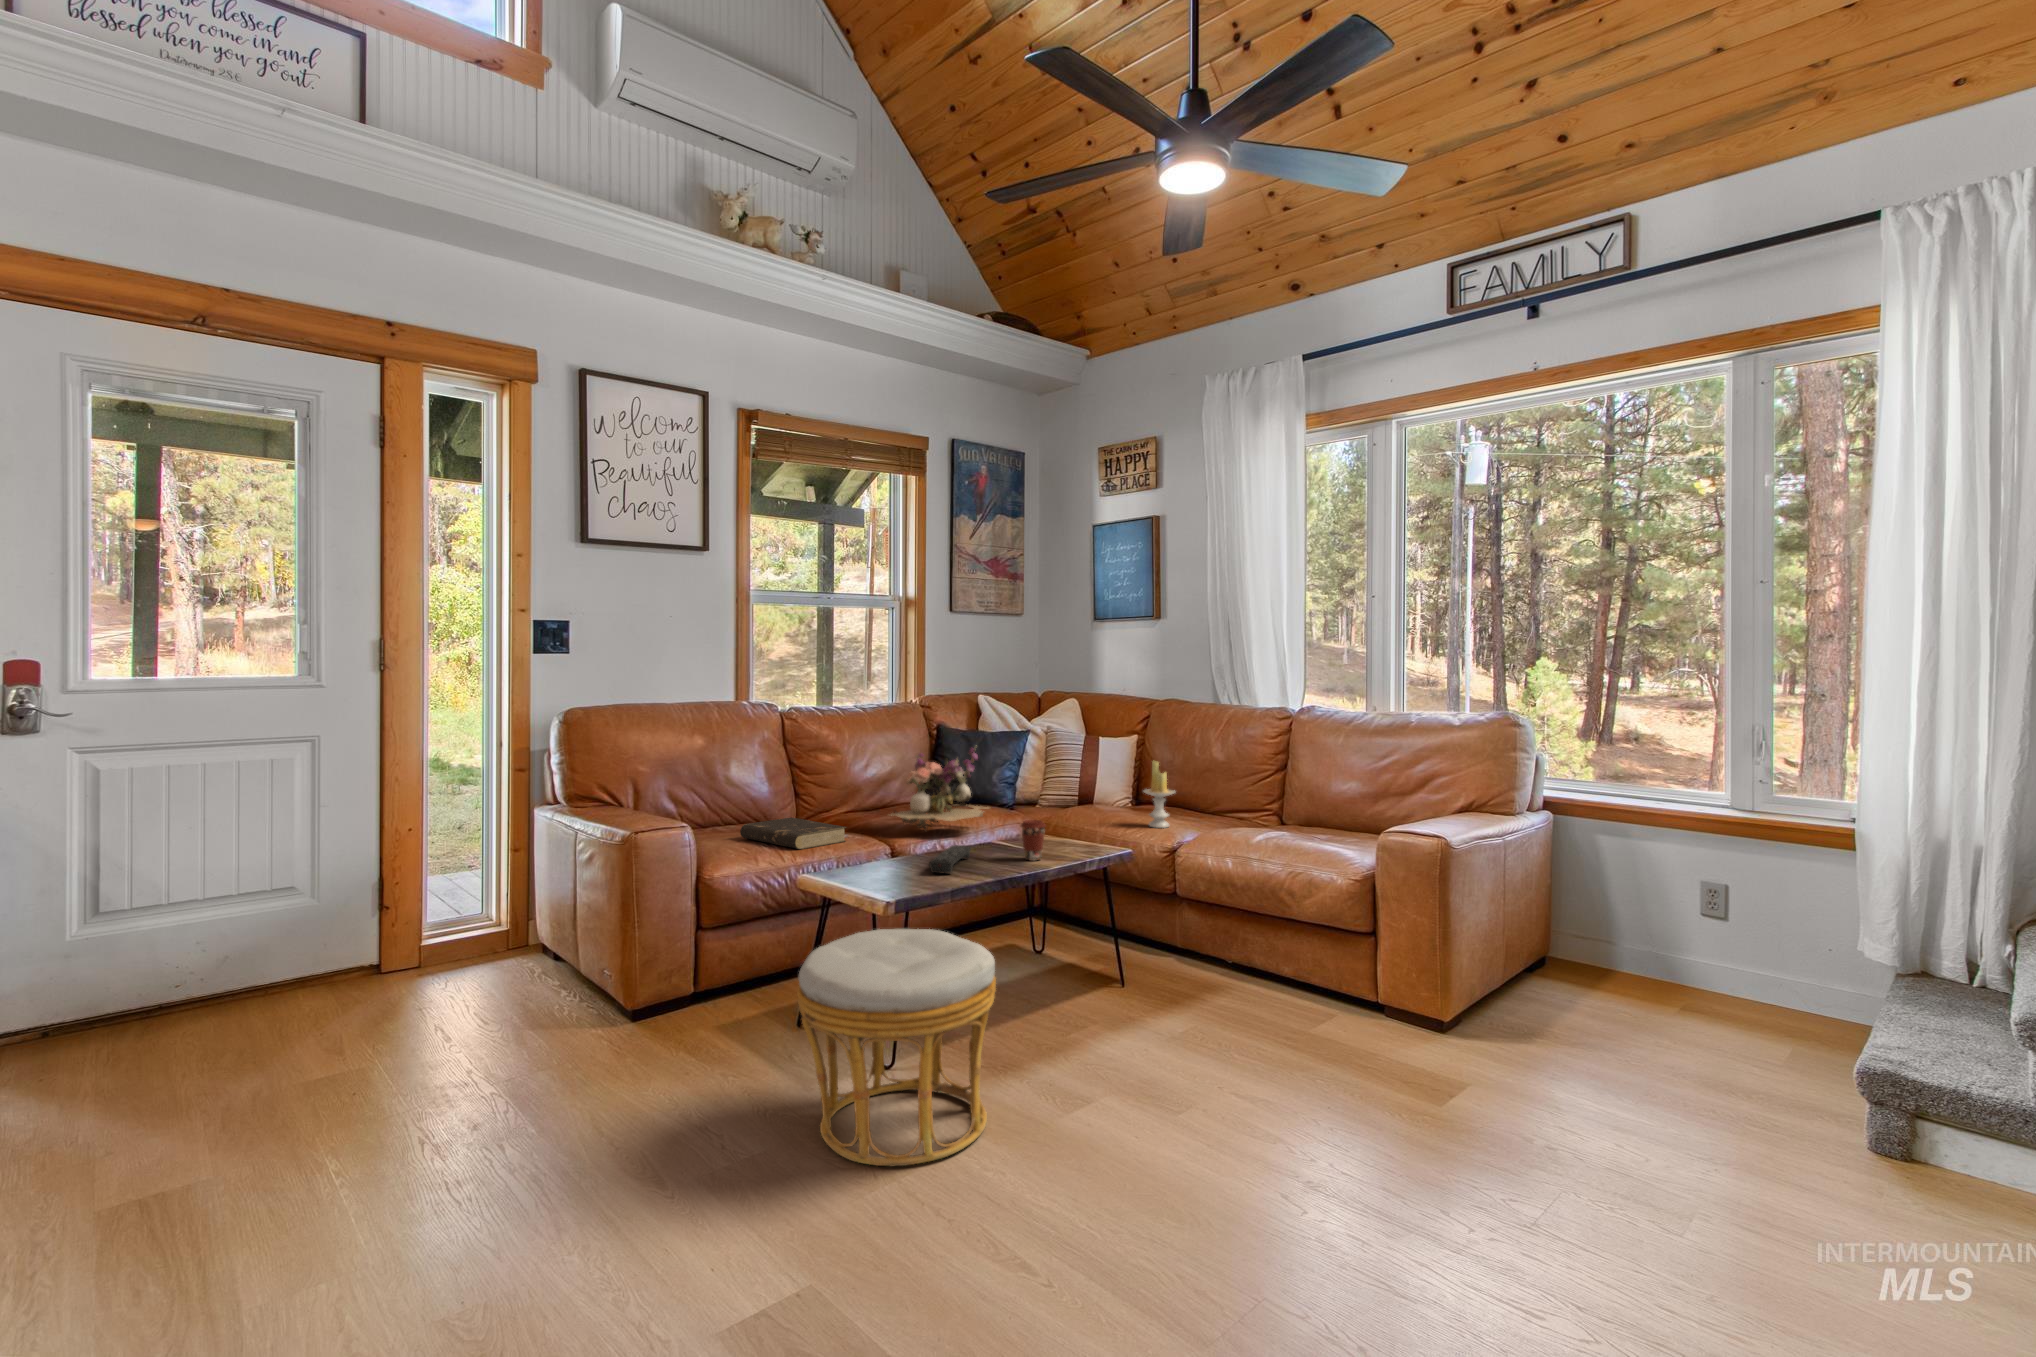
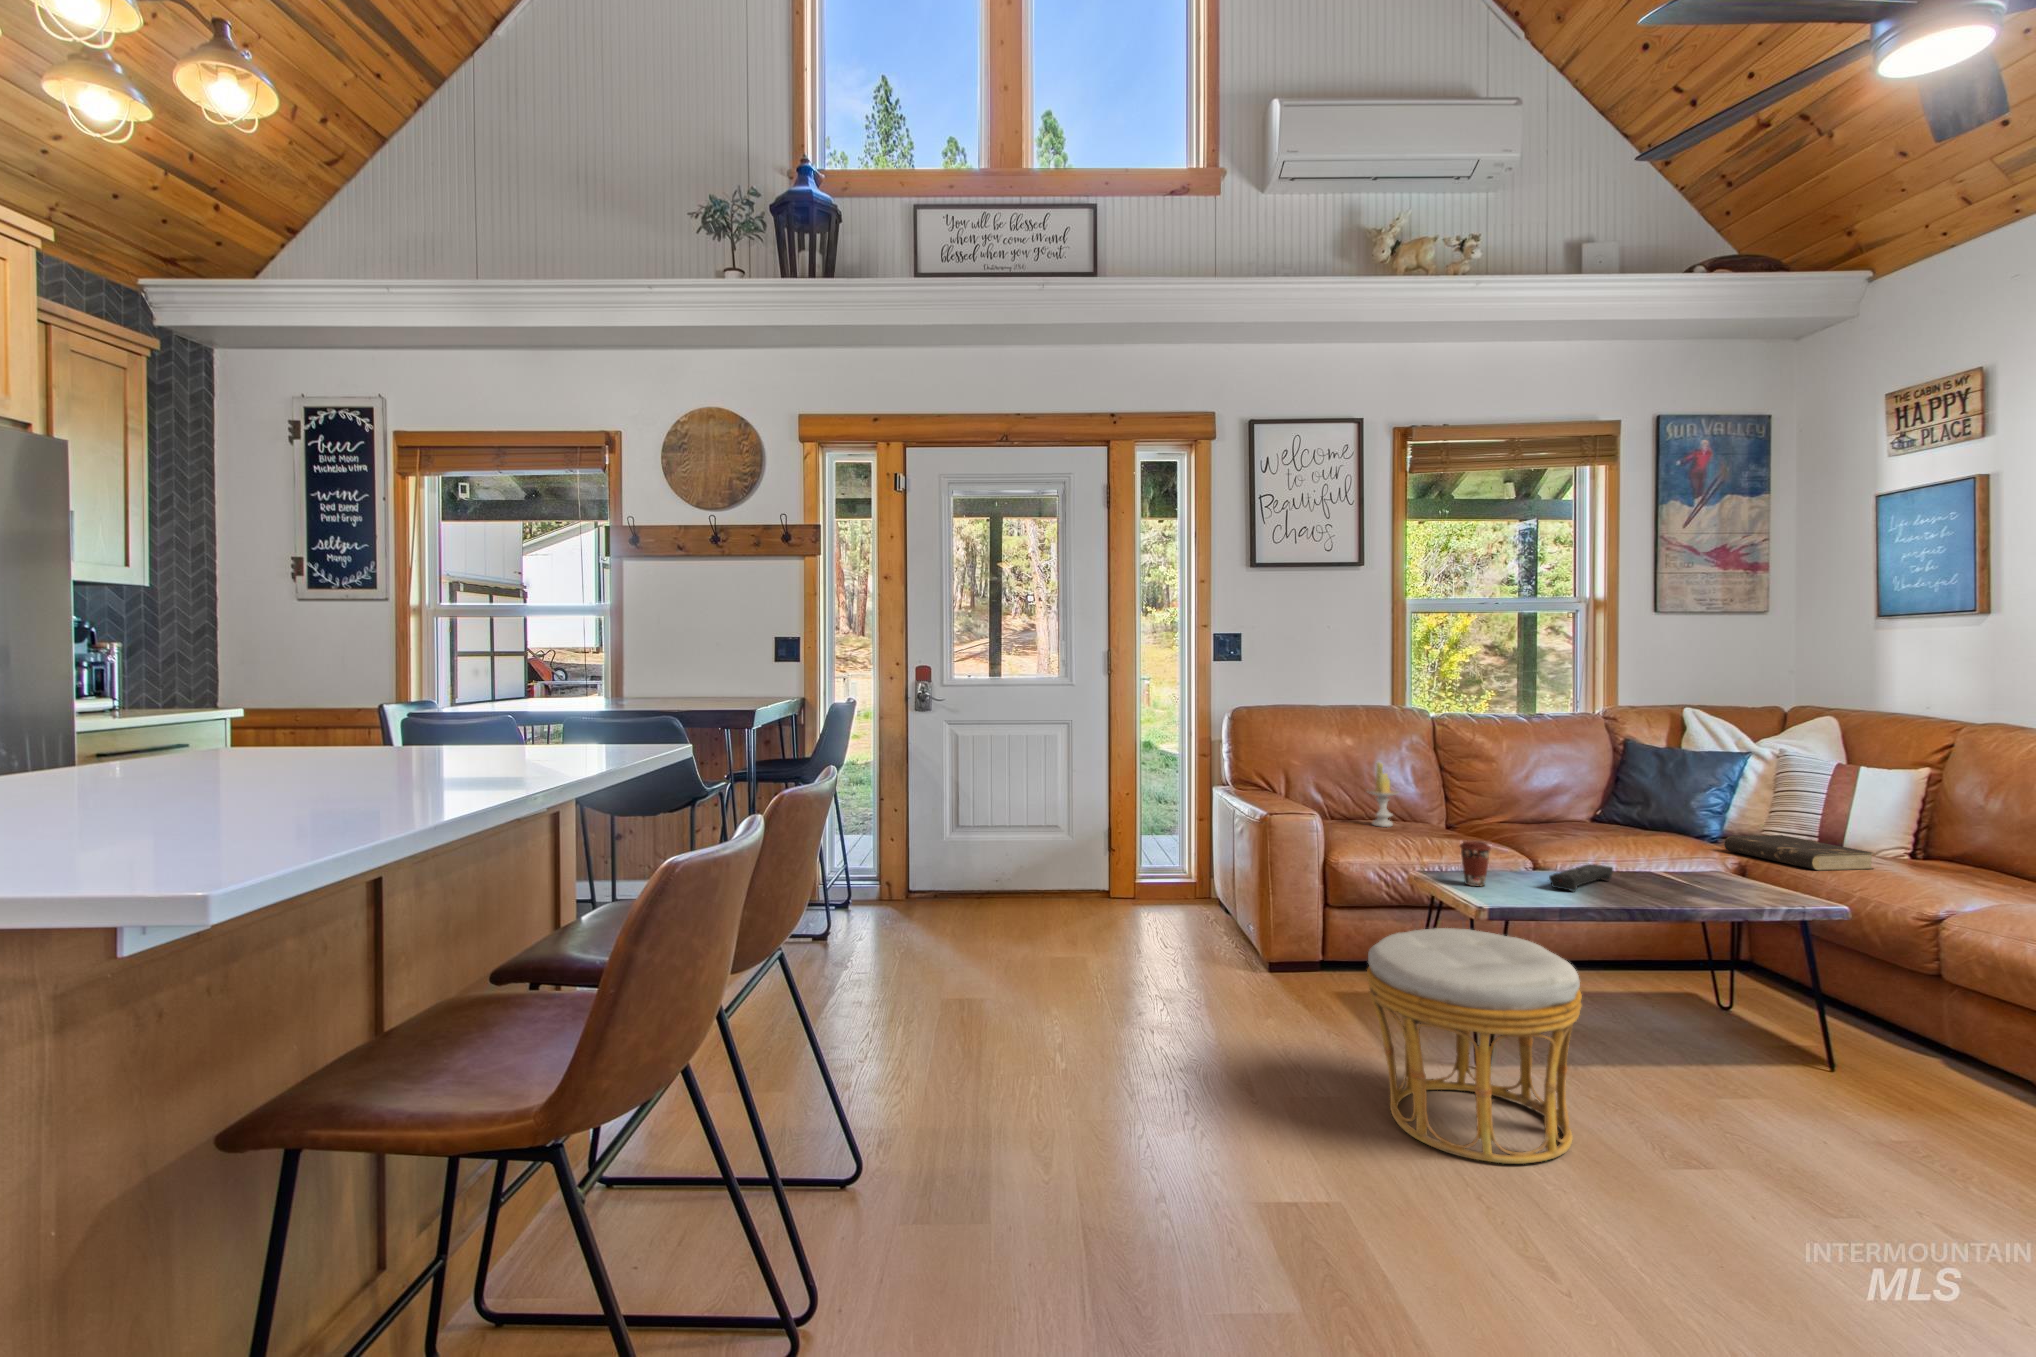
flower arrangement: present [890,747,988,831] -> none [1532,761,1667,850]
candle: present [1144,761,1175,828] -> present [1368,762,1399,827]
book: present [740,817,846,849] -> present [1724,835,1874,871]
coffee cup: present [1021,820,1046,861] -> present [1460,841,1491,886]

